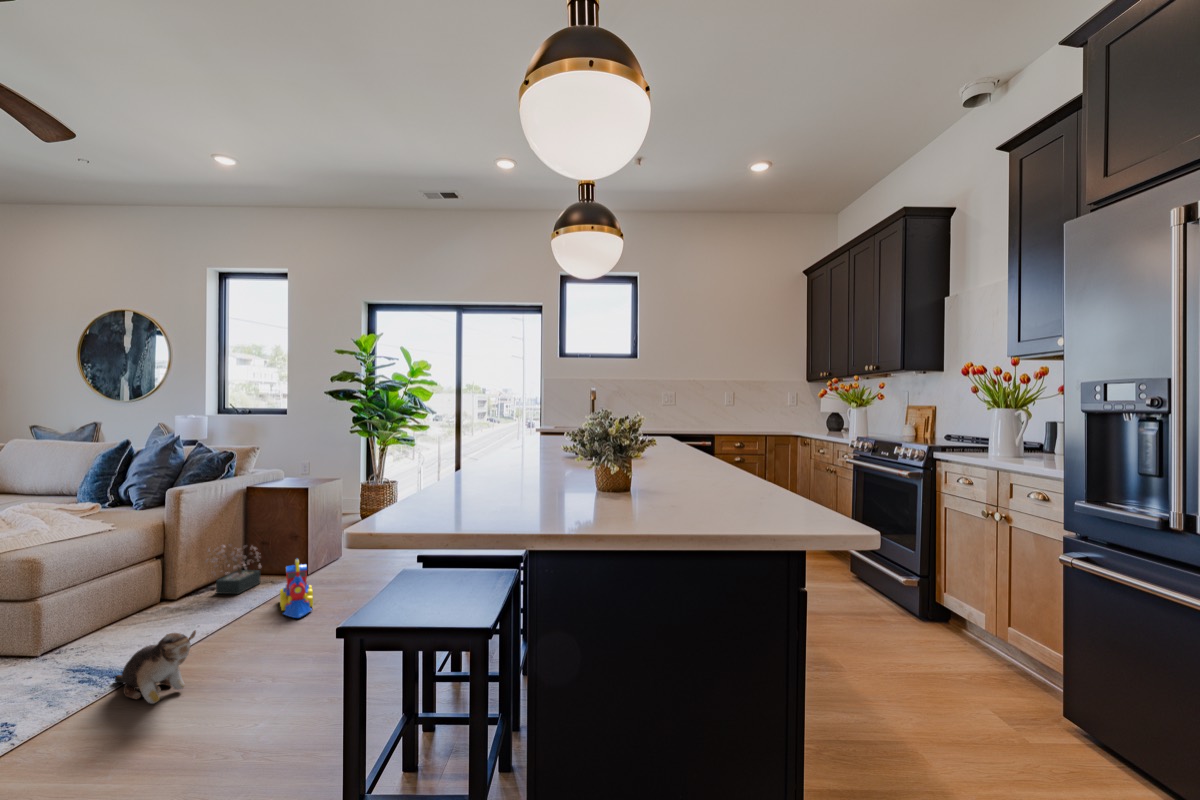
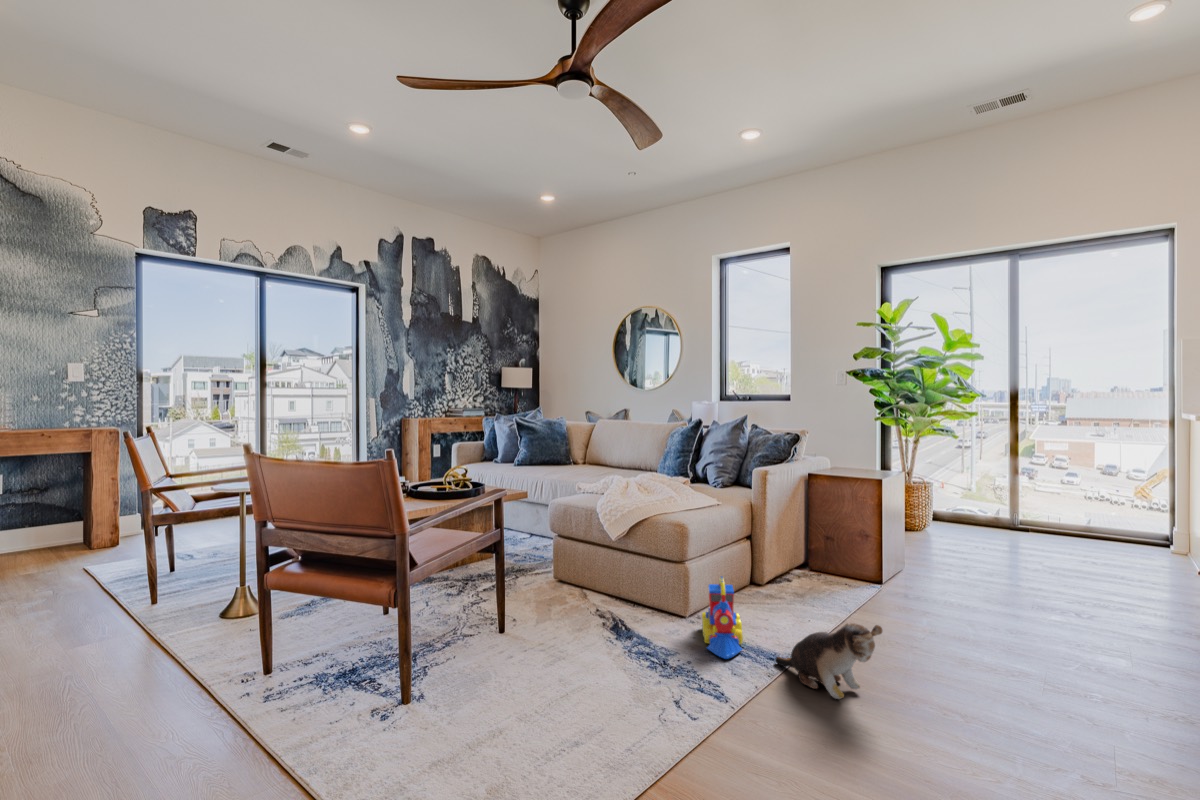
decorative plant: present [205,544,261,594] -> none [788,531,838,589]
toy train: present [280,558,313,618] -> present [702,576,743,659]

